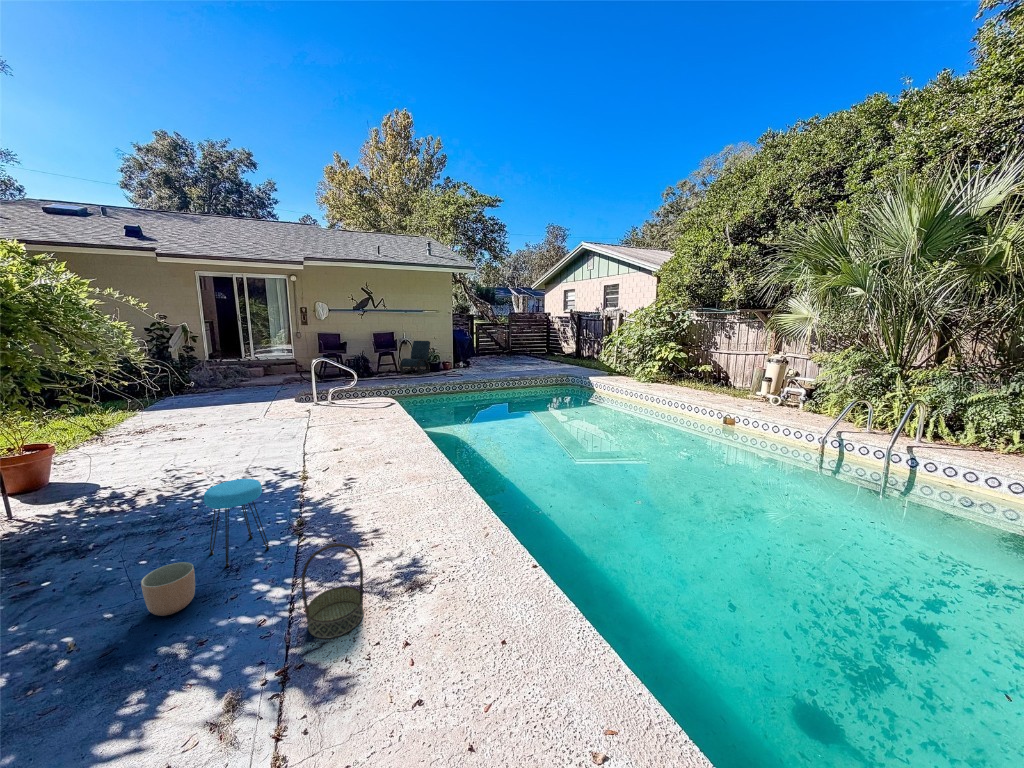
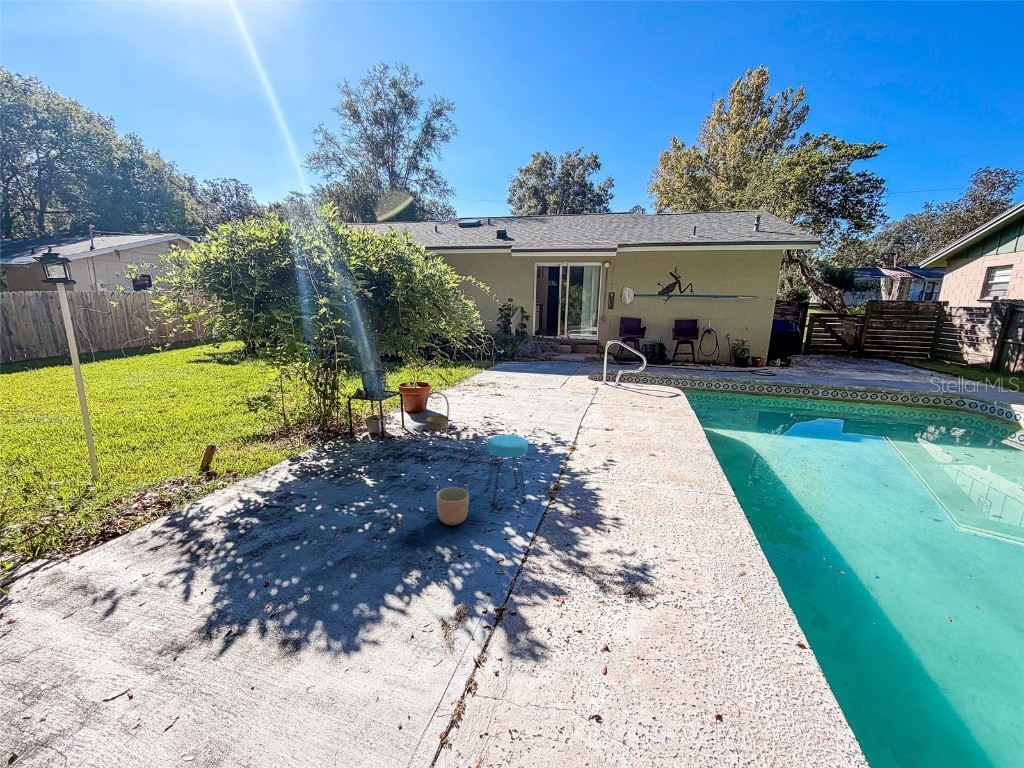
lounge chair: present [400,341,430,375] -> none [699,330,741,369]
basket: present [301,544,364,639] -> present [425,392,449,430]

